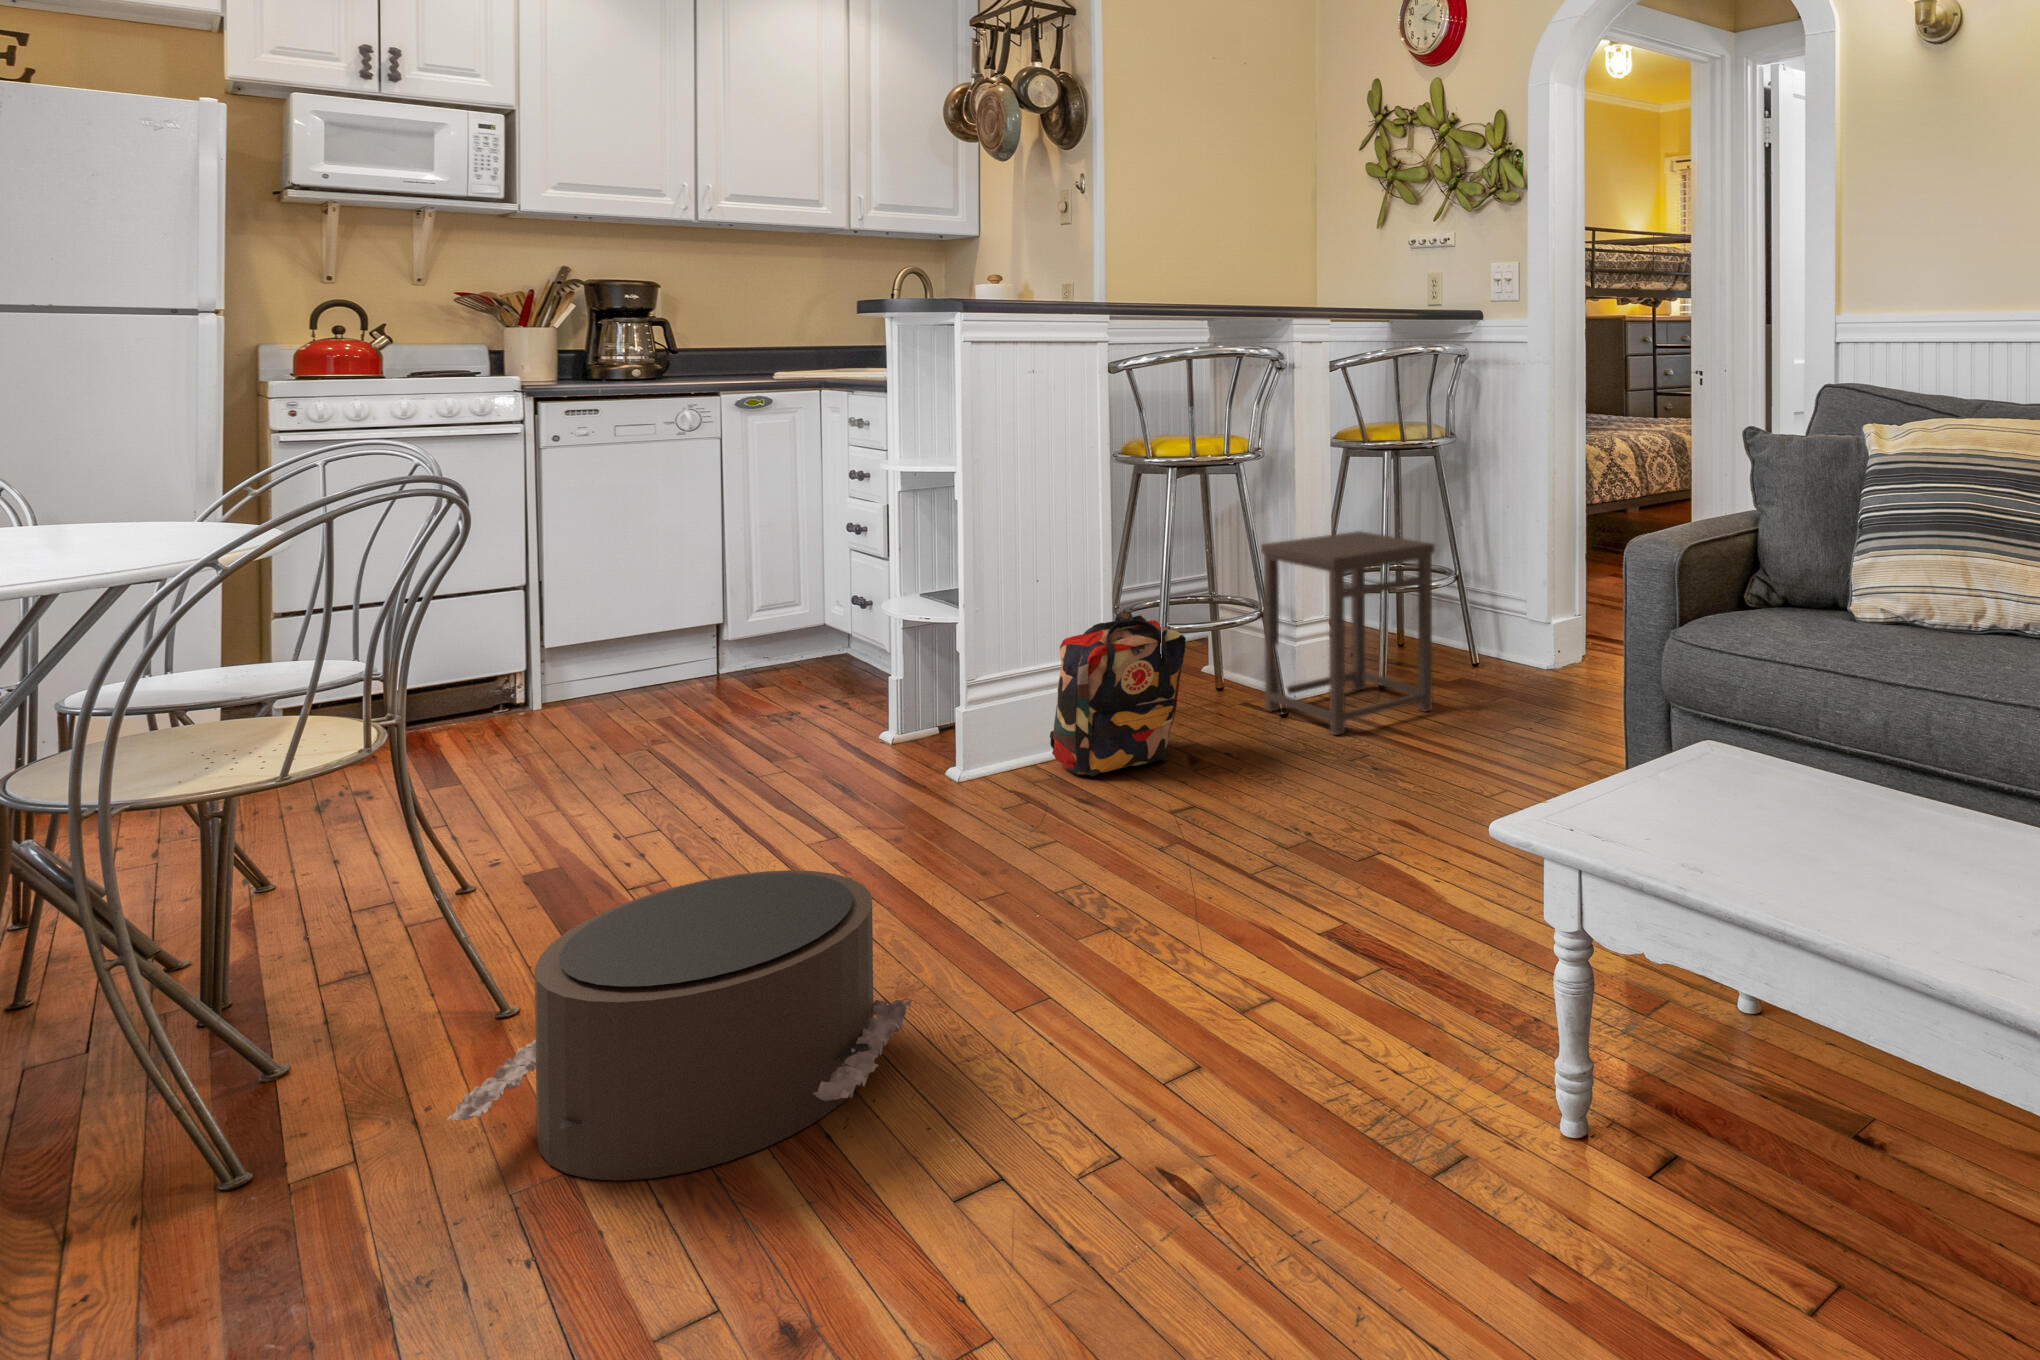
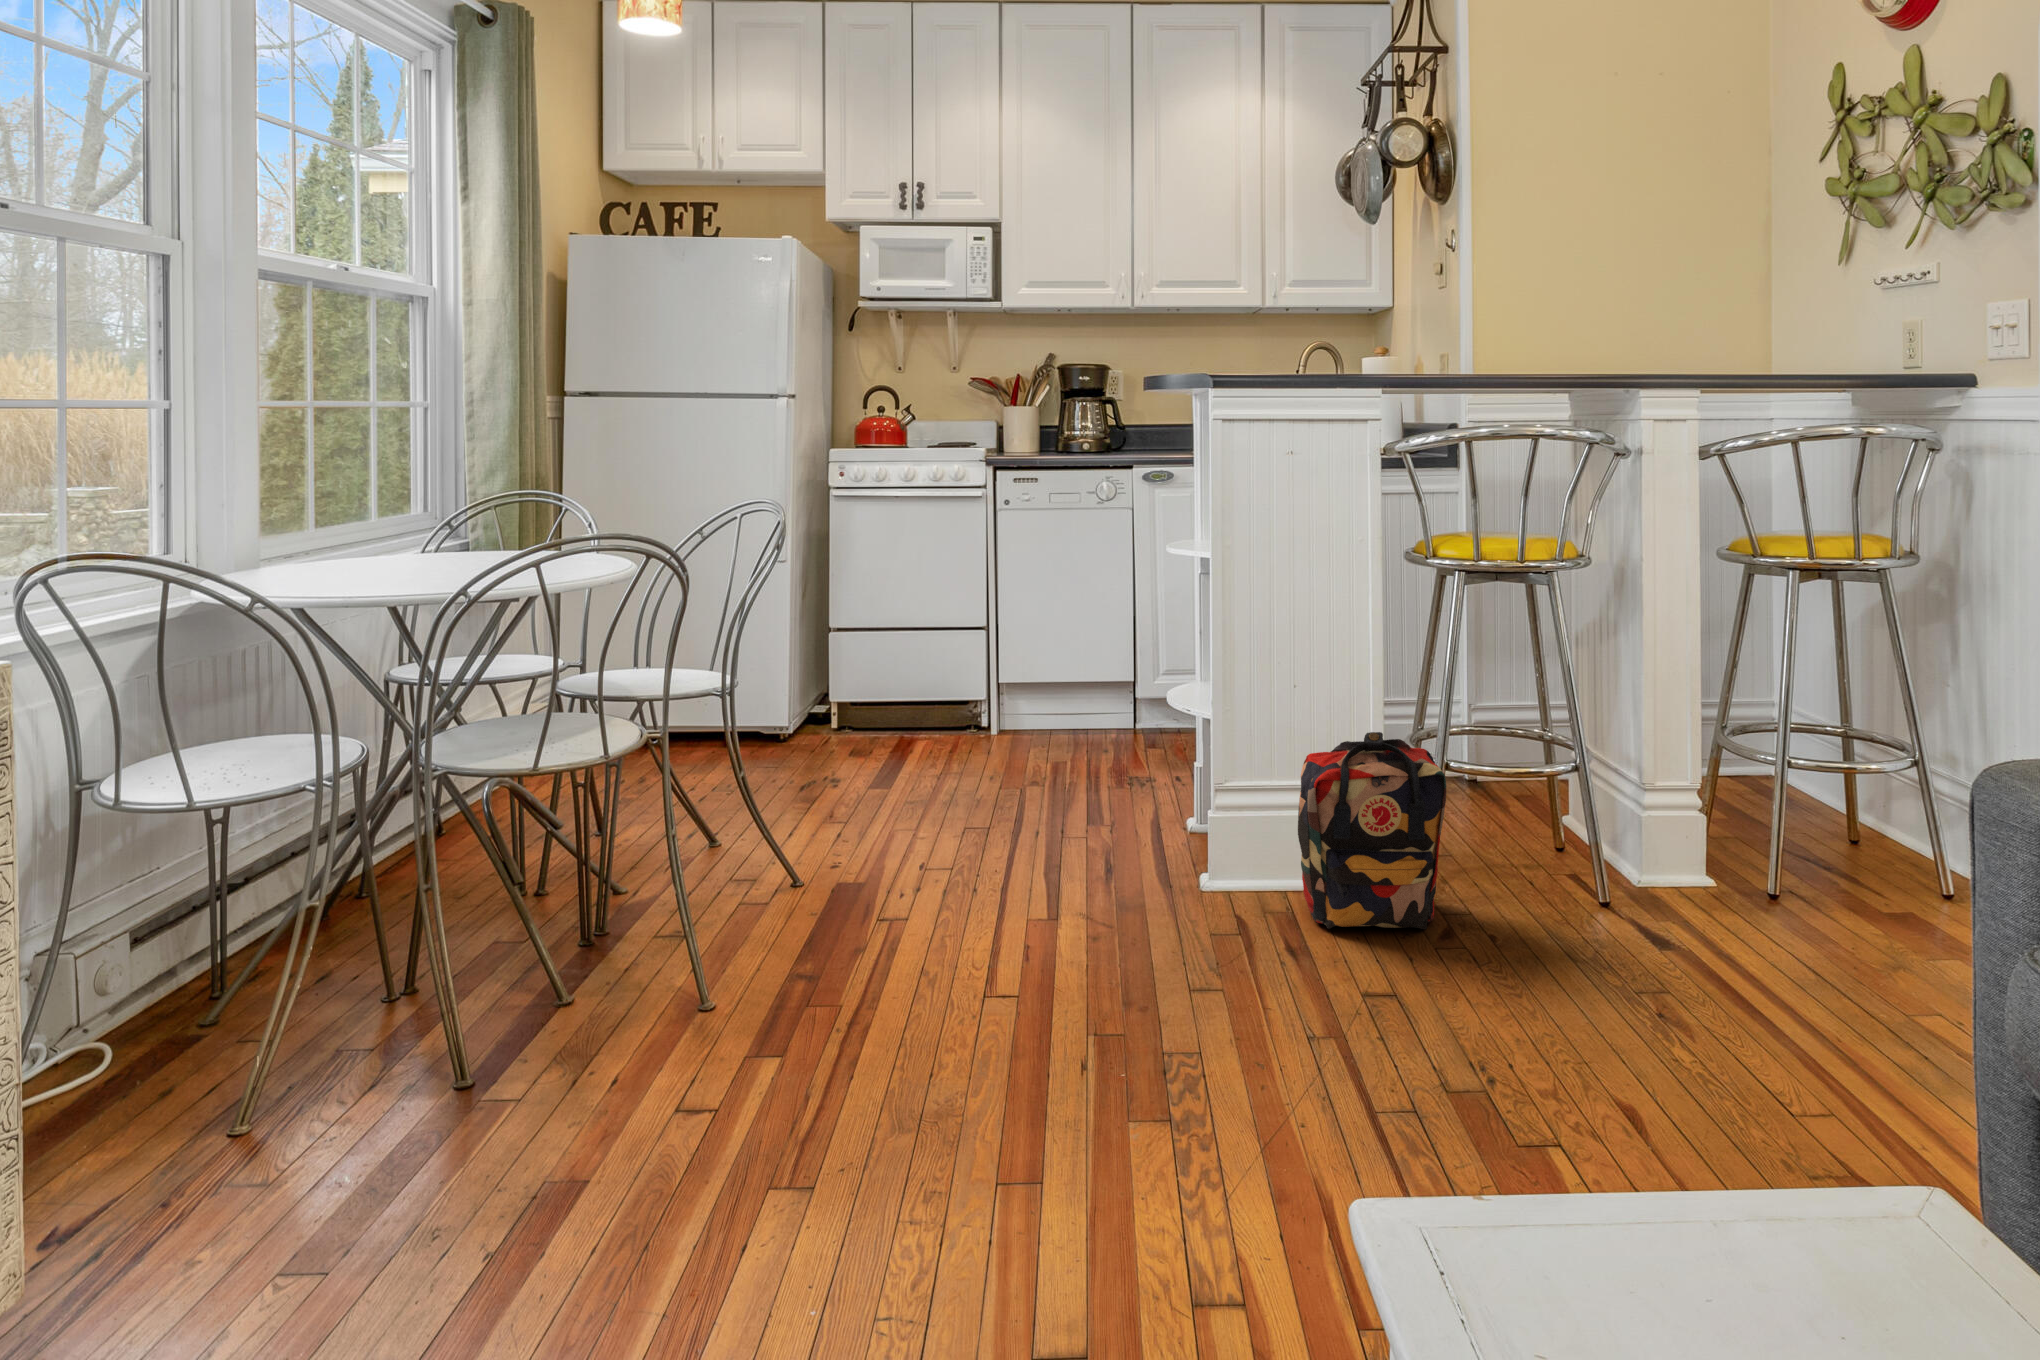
side table: present [1261,531,1435,735] -> none [1593,669,1831,949]
pouf: present [447,870,912,1181] -> none [478,939,864,1253]

